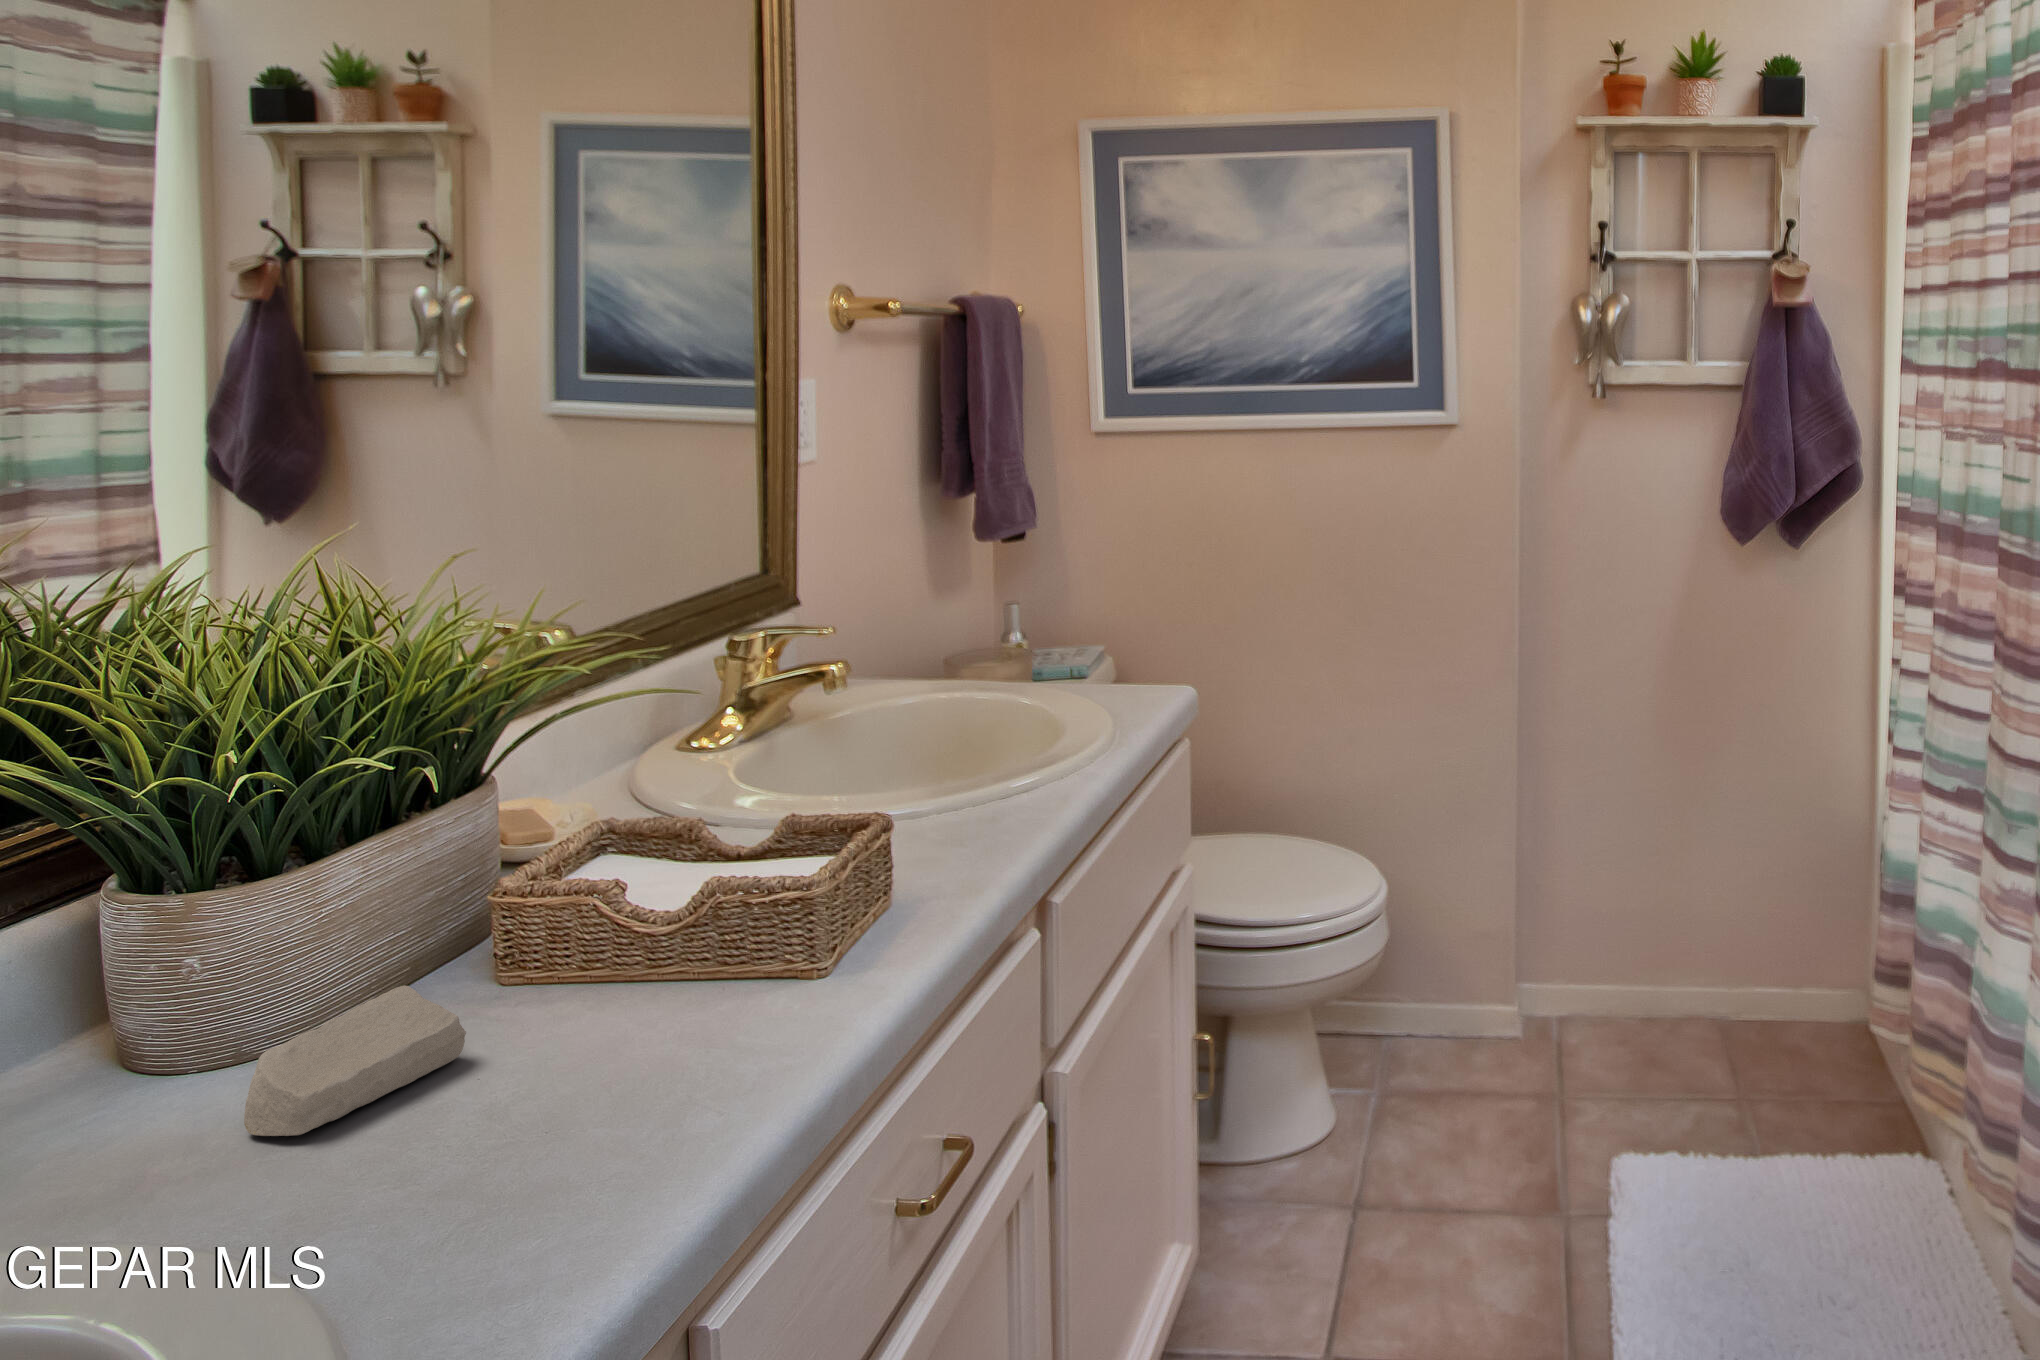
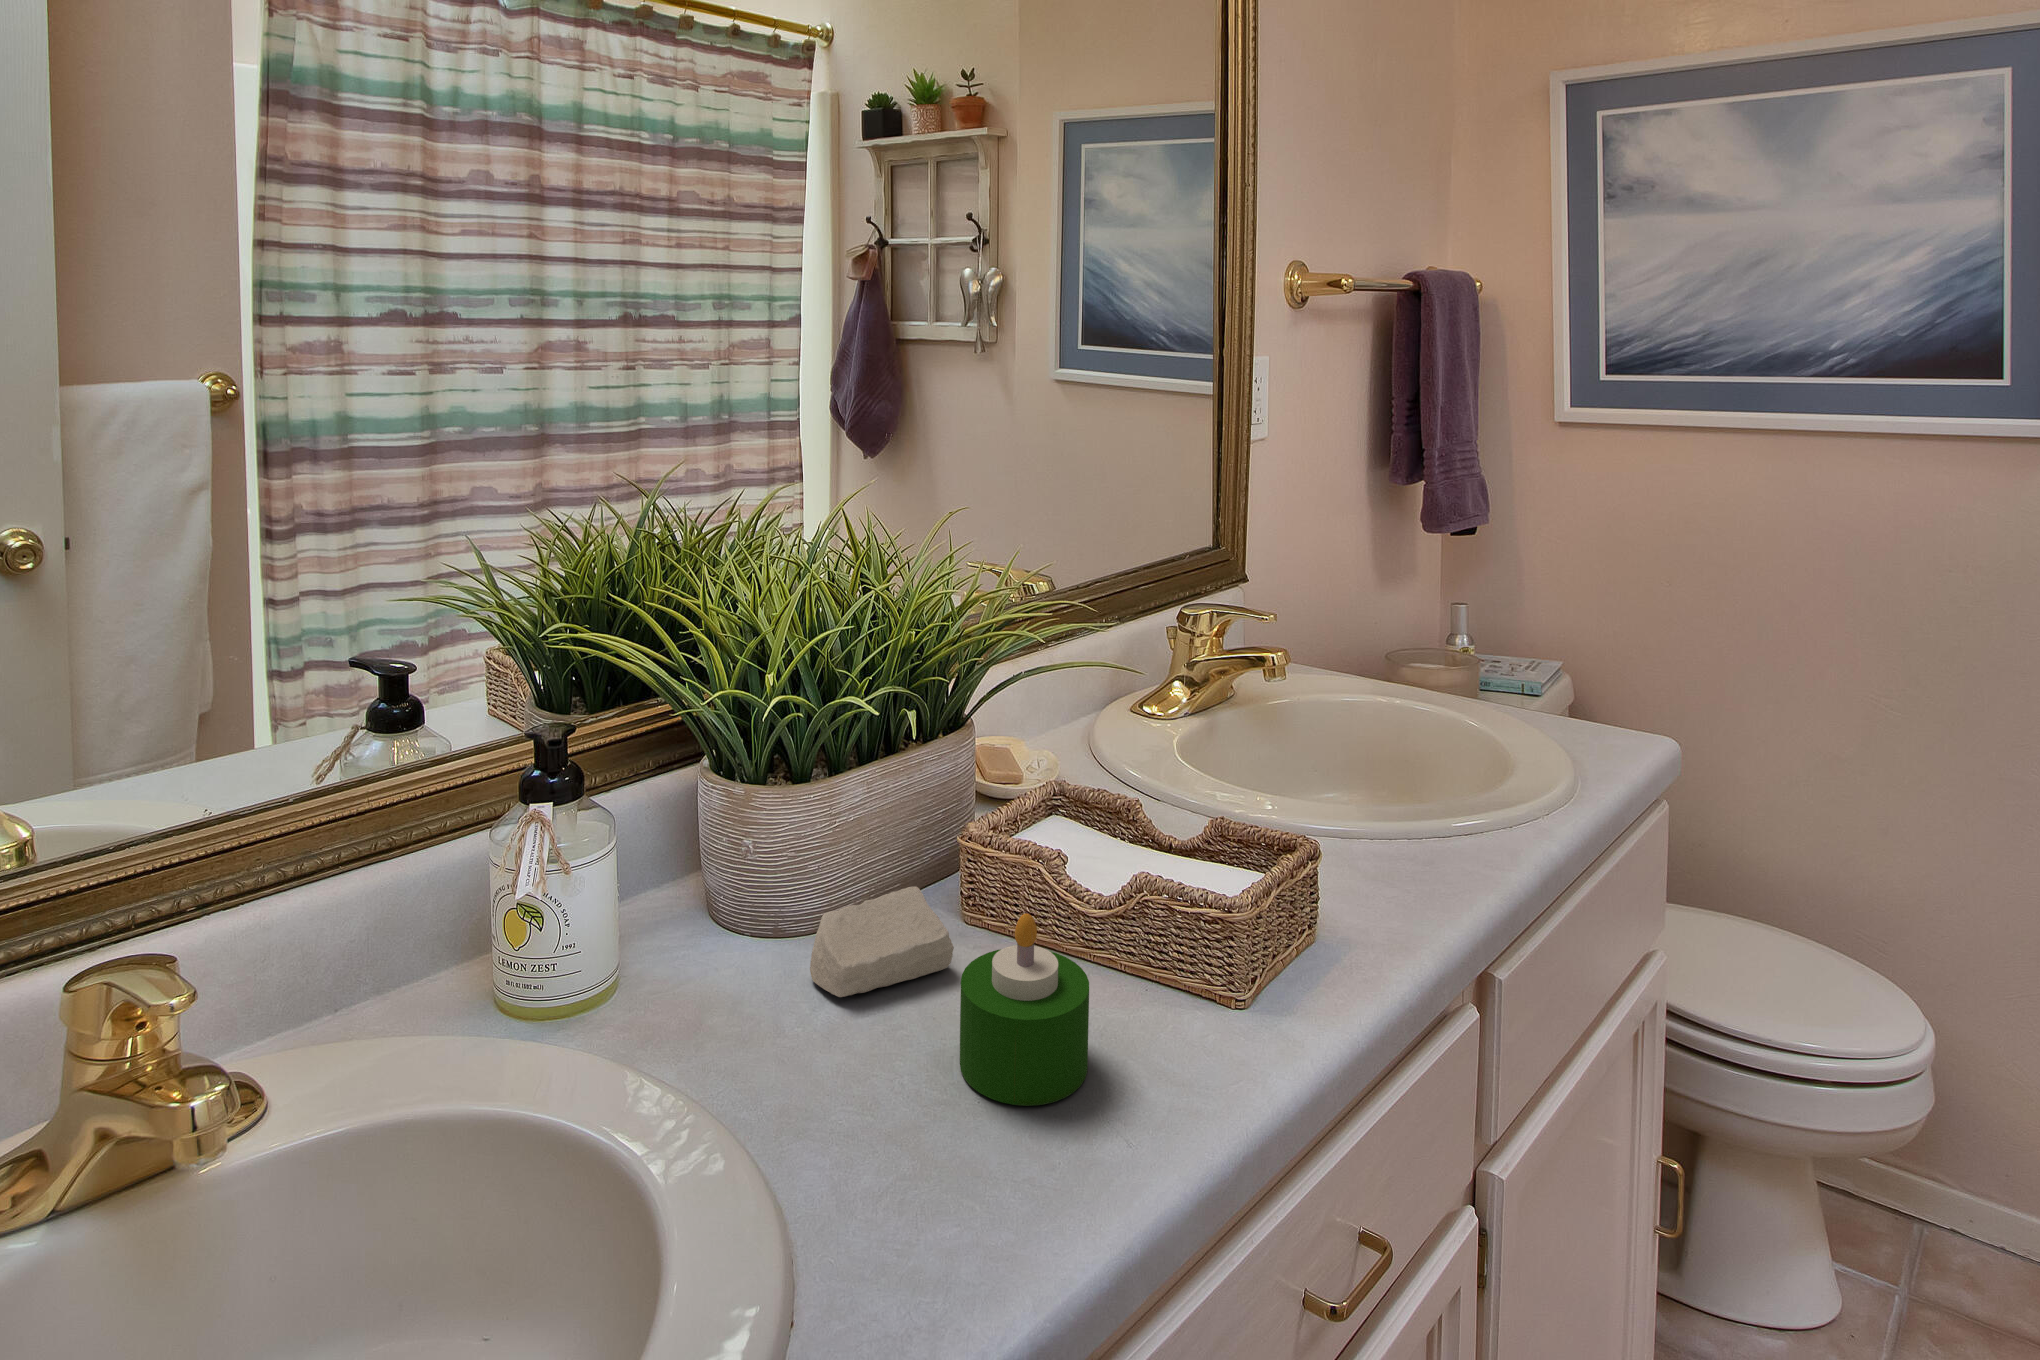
candle: none [489,947,656,1150] -> present [960,913,1089,1106]

